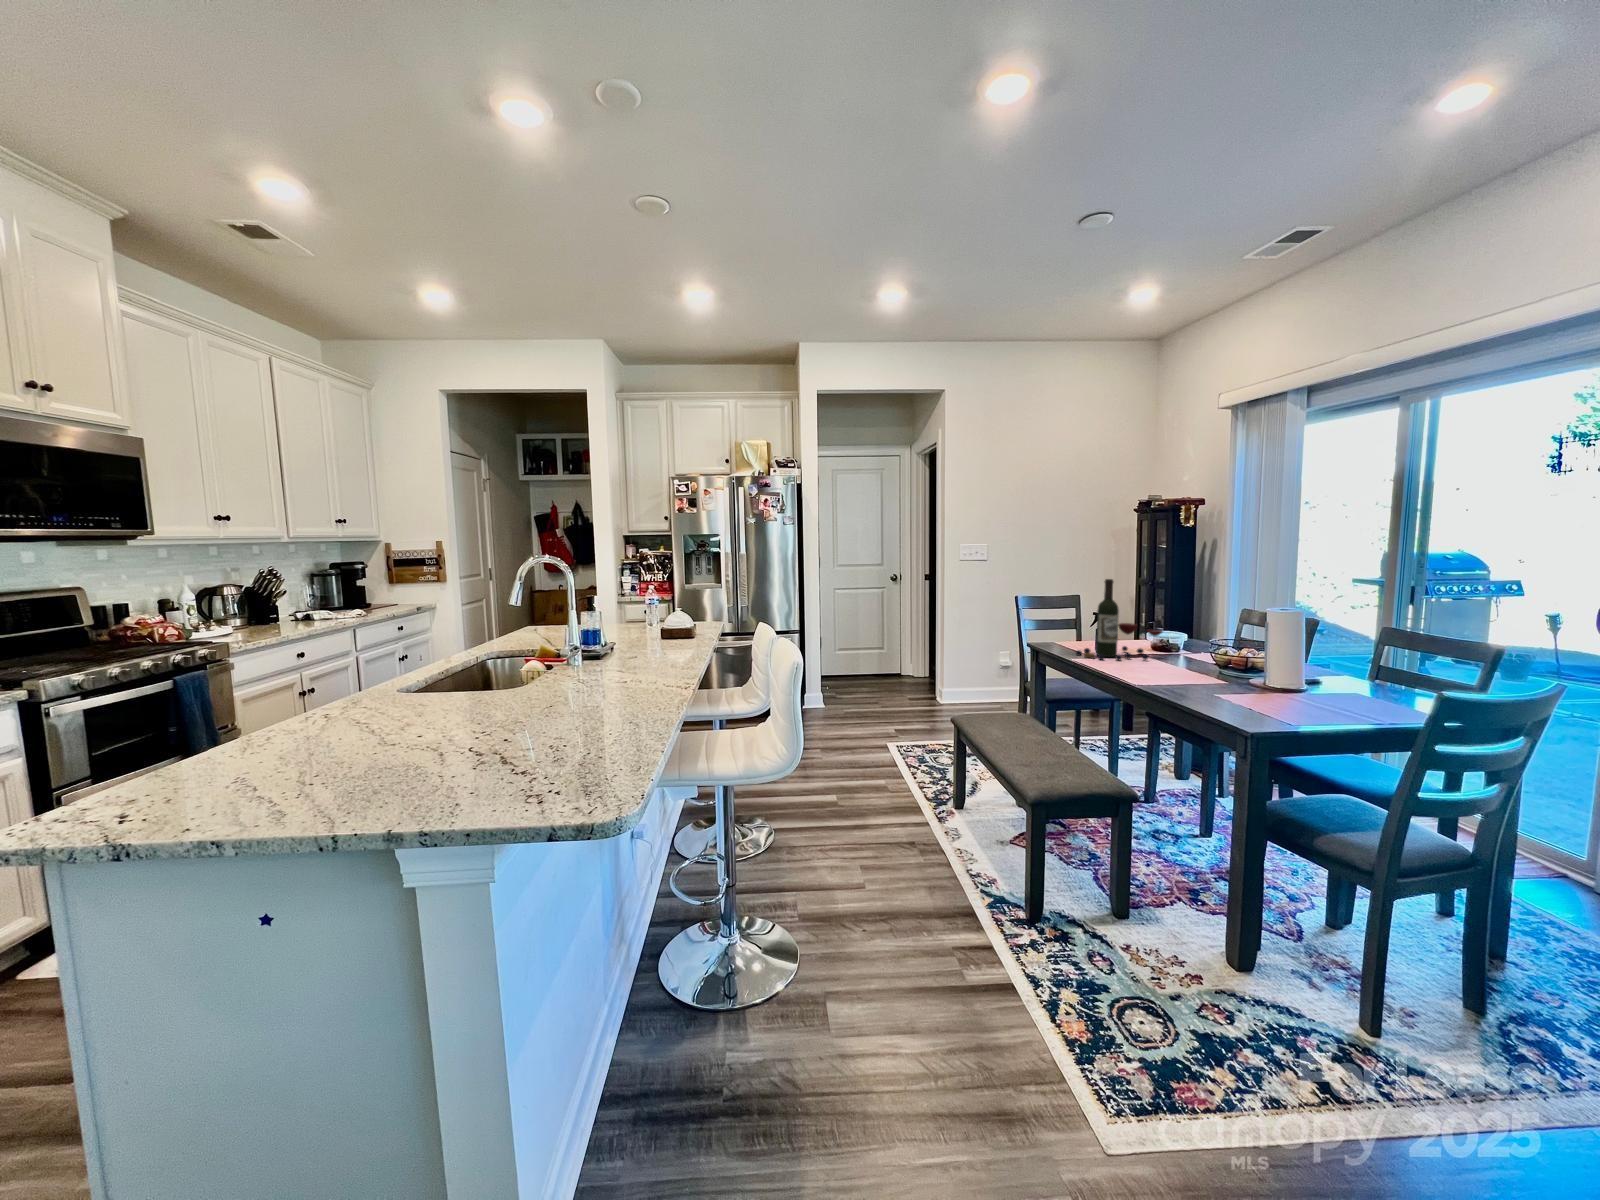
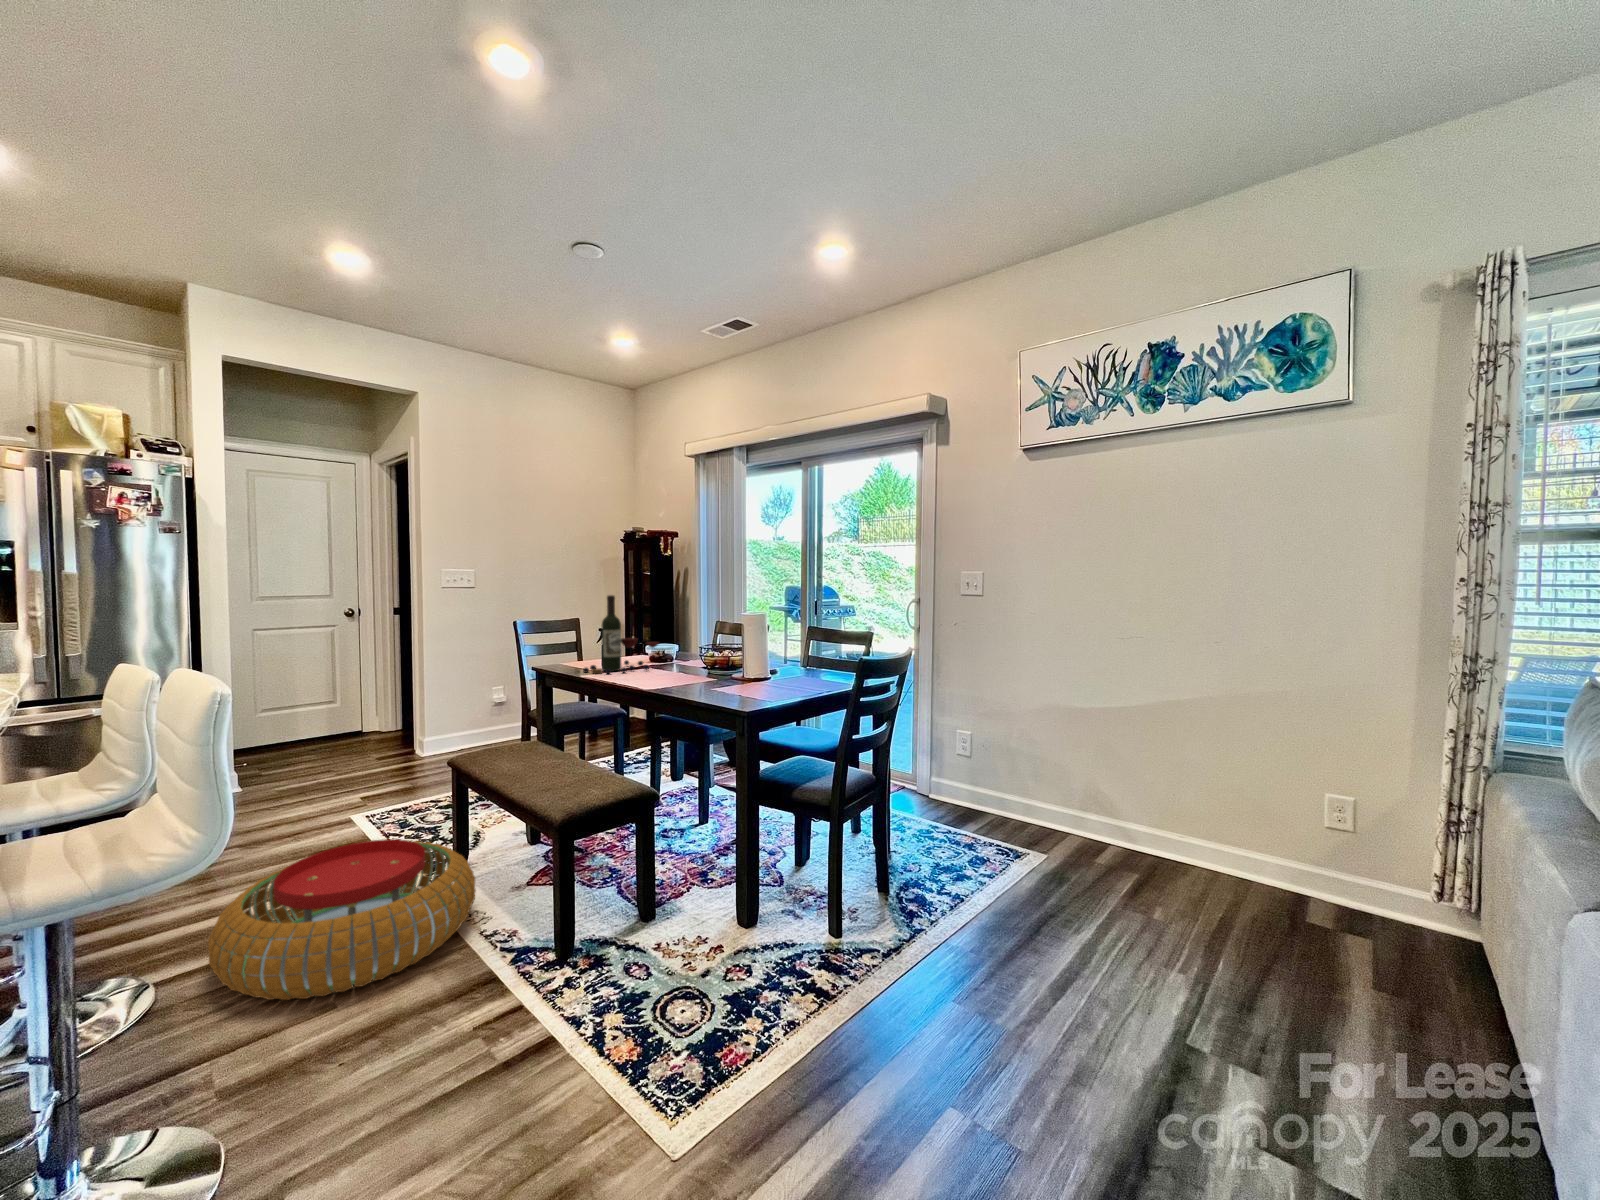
pouf: none [797,770,966,881] -> present [208,839,476,1000]

